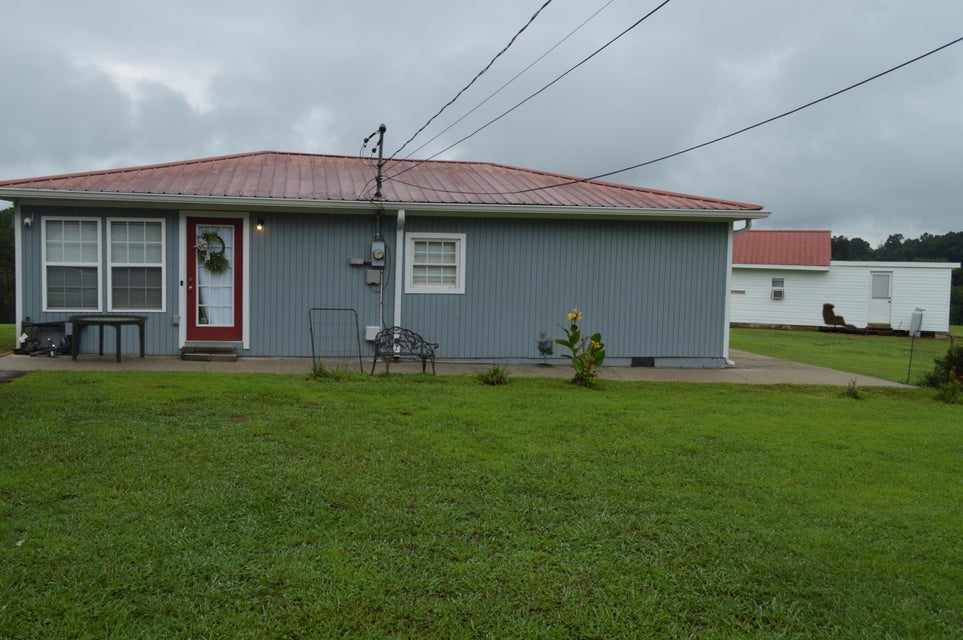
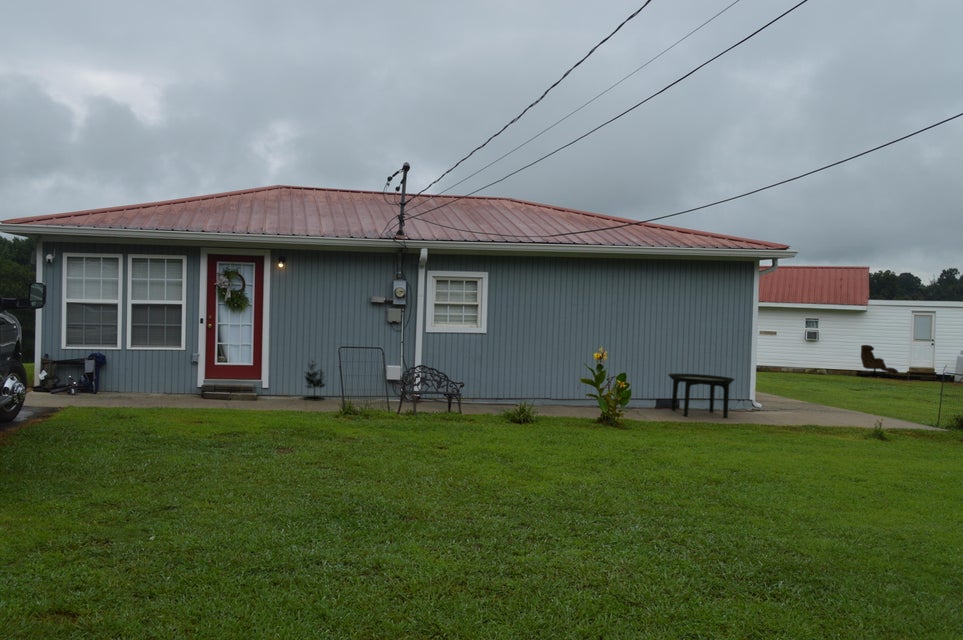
round table: present [68,314,149,363] -> present [668,373,735,418]
potted tree: present [534,334,554,367] -> present [302,361,325,400]

